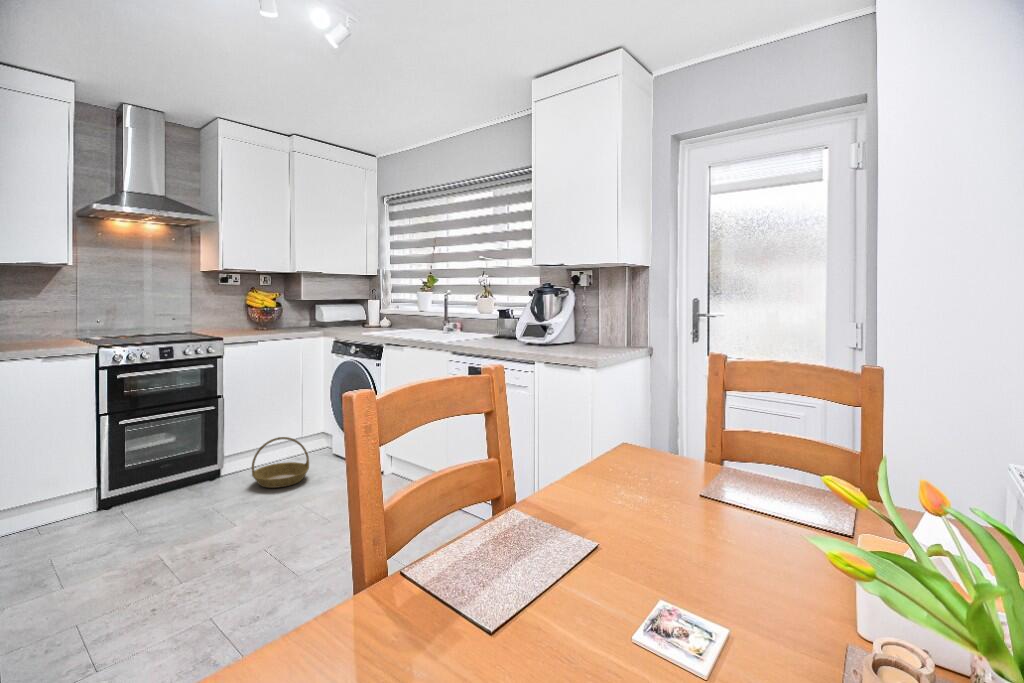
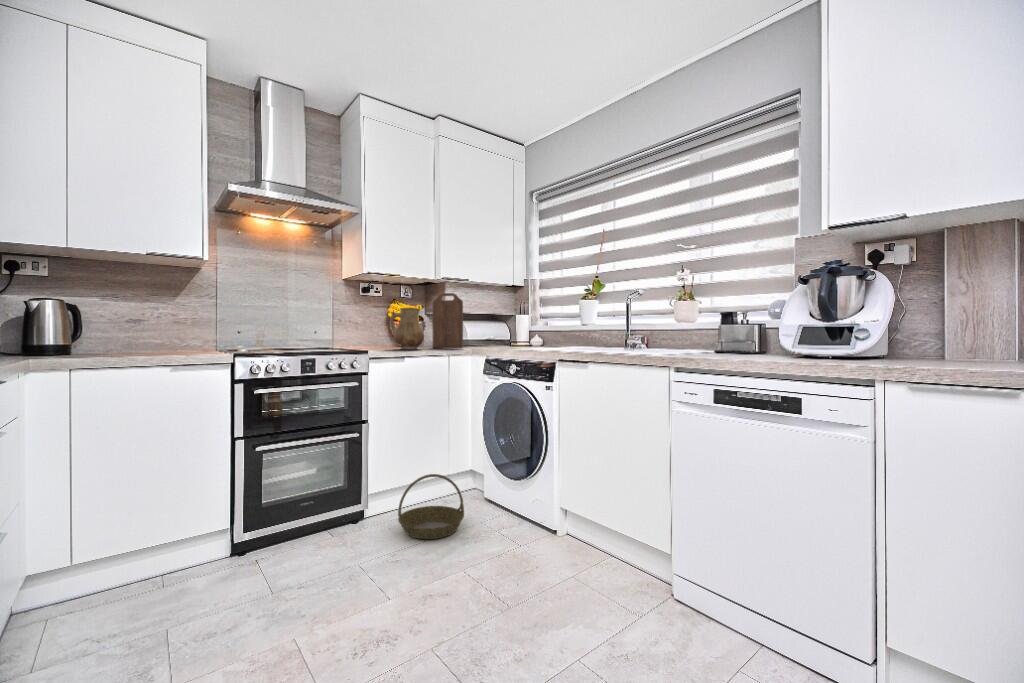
cutting board: none [285,286,313,333] -> present [433,293,463,348]
ceramic pitcher: none [244,300,276,335] -> present [390,308,424,349]

